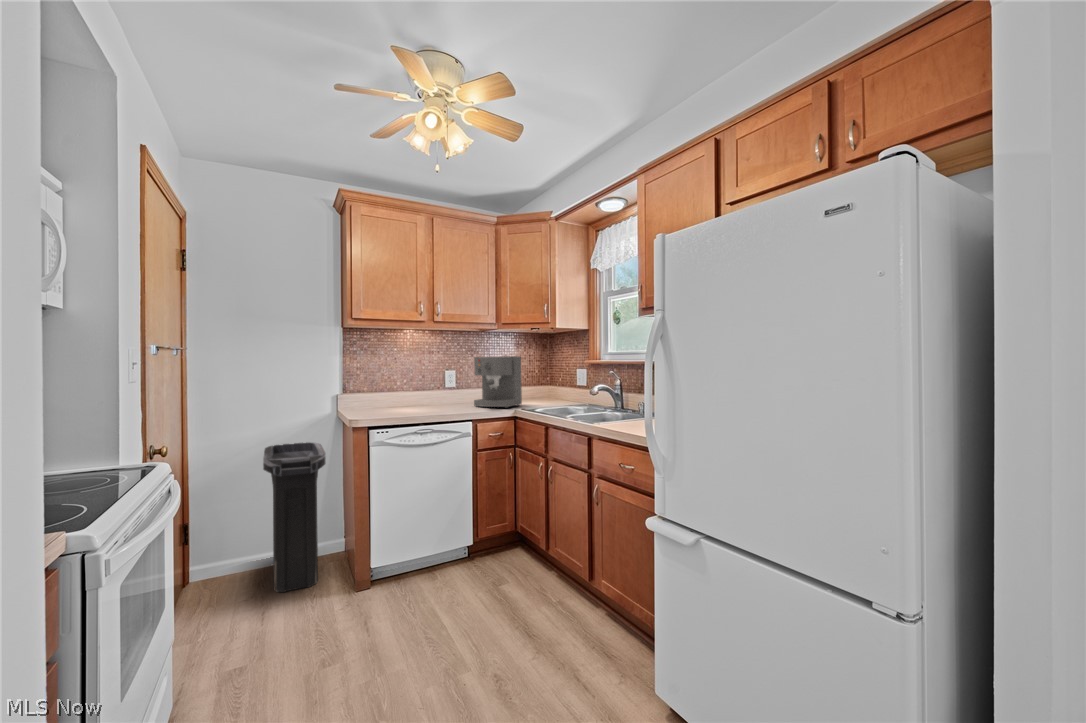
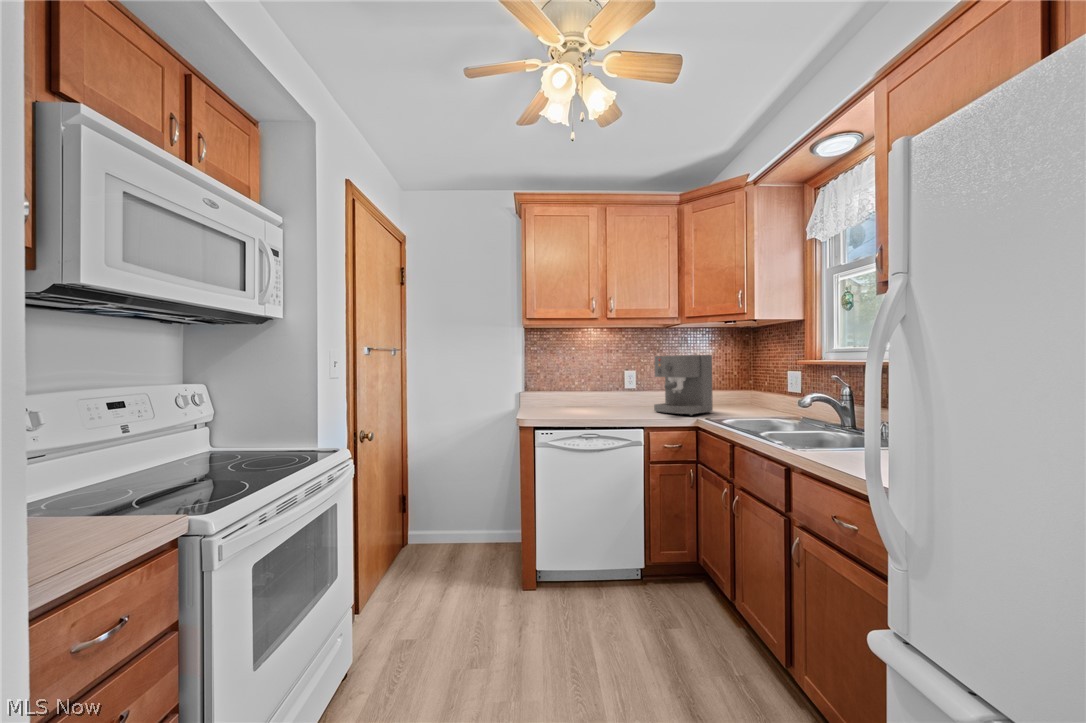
trash can: present [263,442,325,592] -> none [441,439,499,585]

